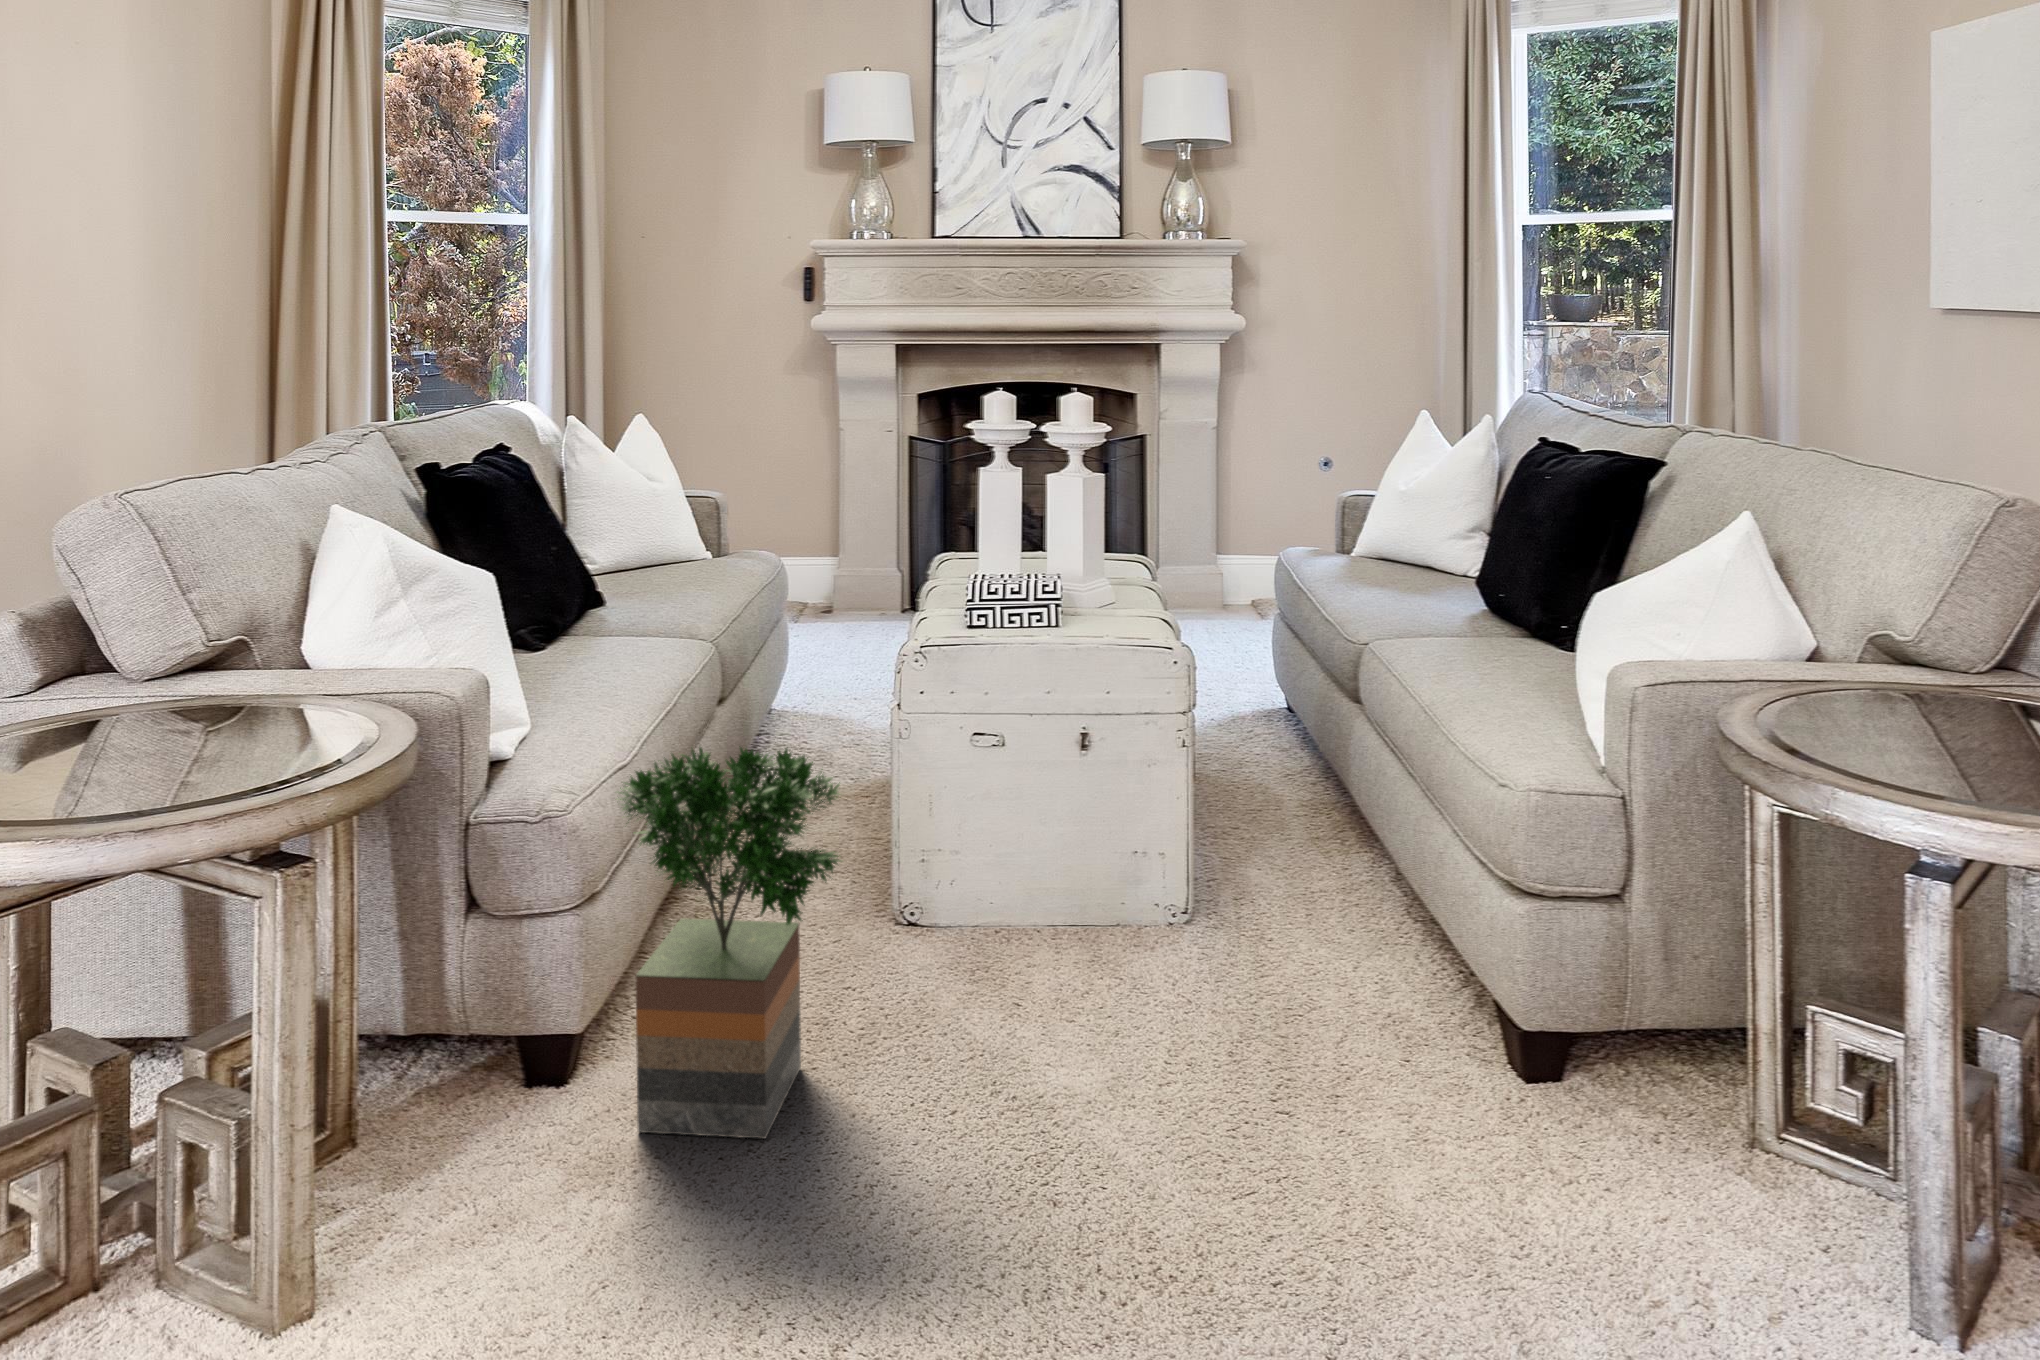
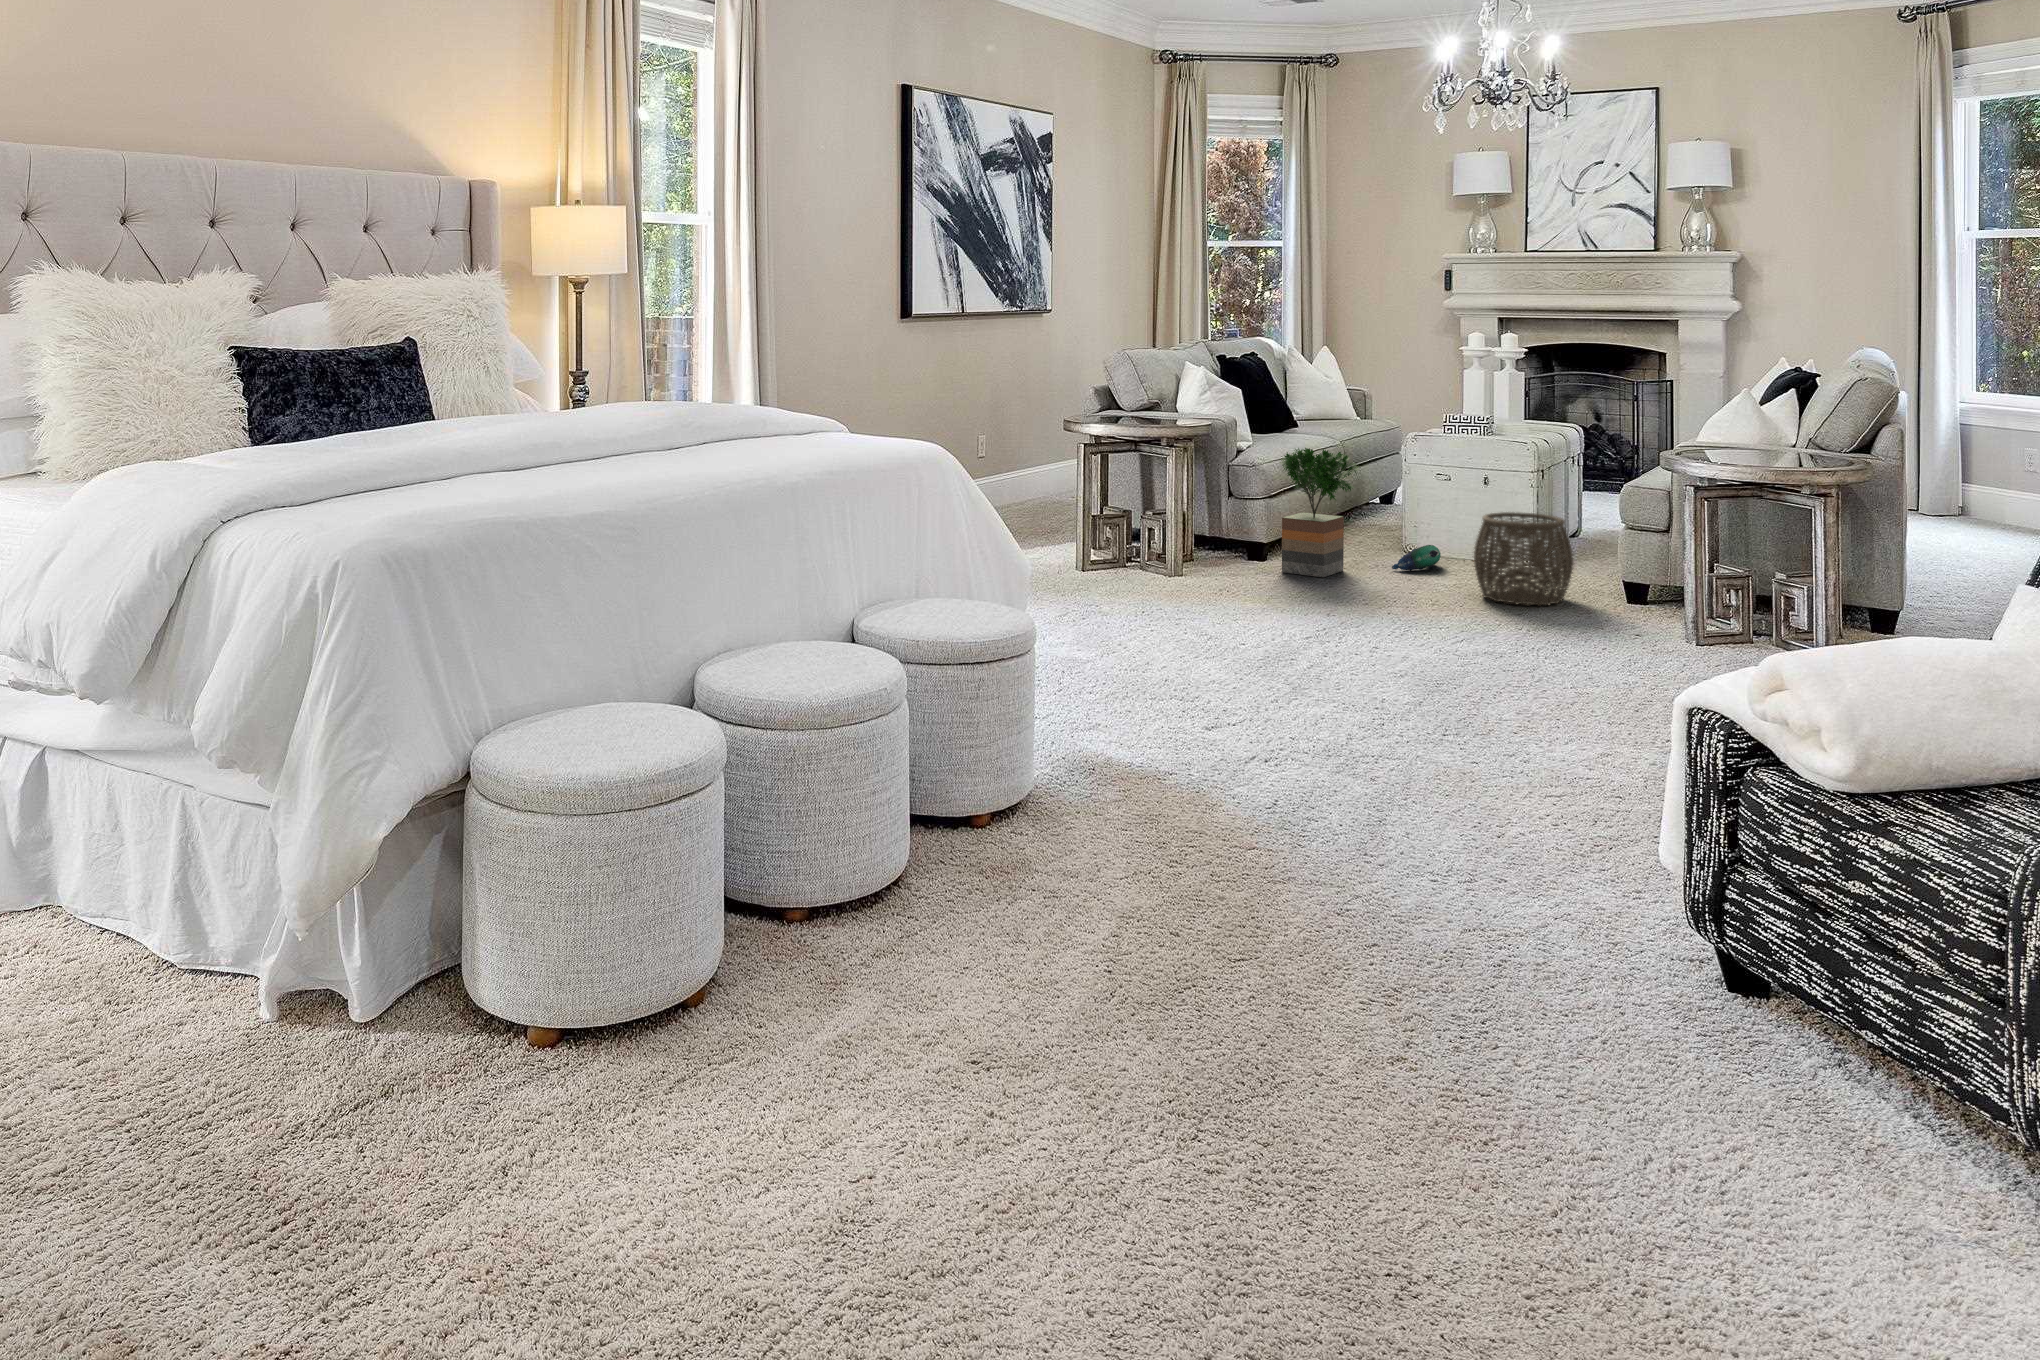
woven basket: none [1184,878,1448,1193] -> present [1474,512,1573,606]
plush toy: none [916,925,1020,1027] -> present [1392,545,1441,571]

